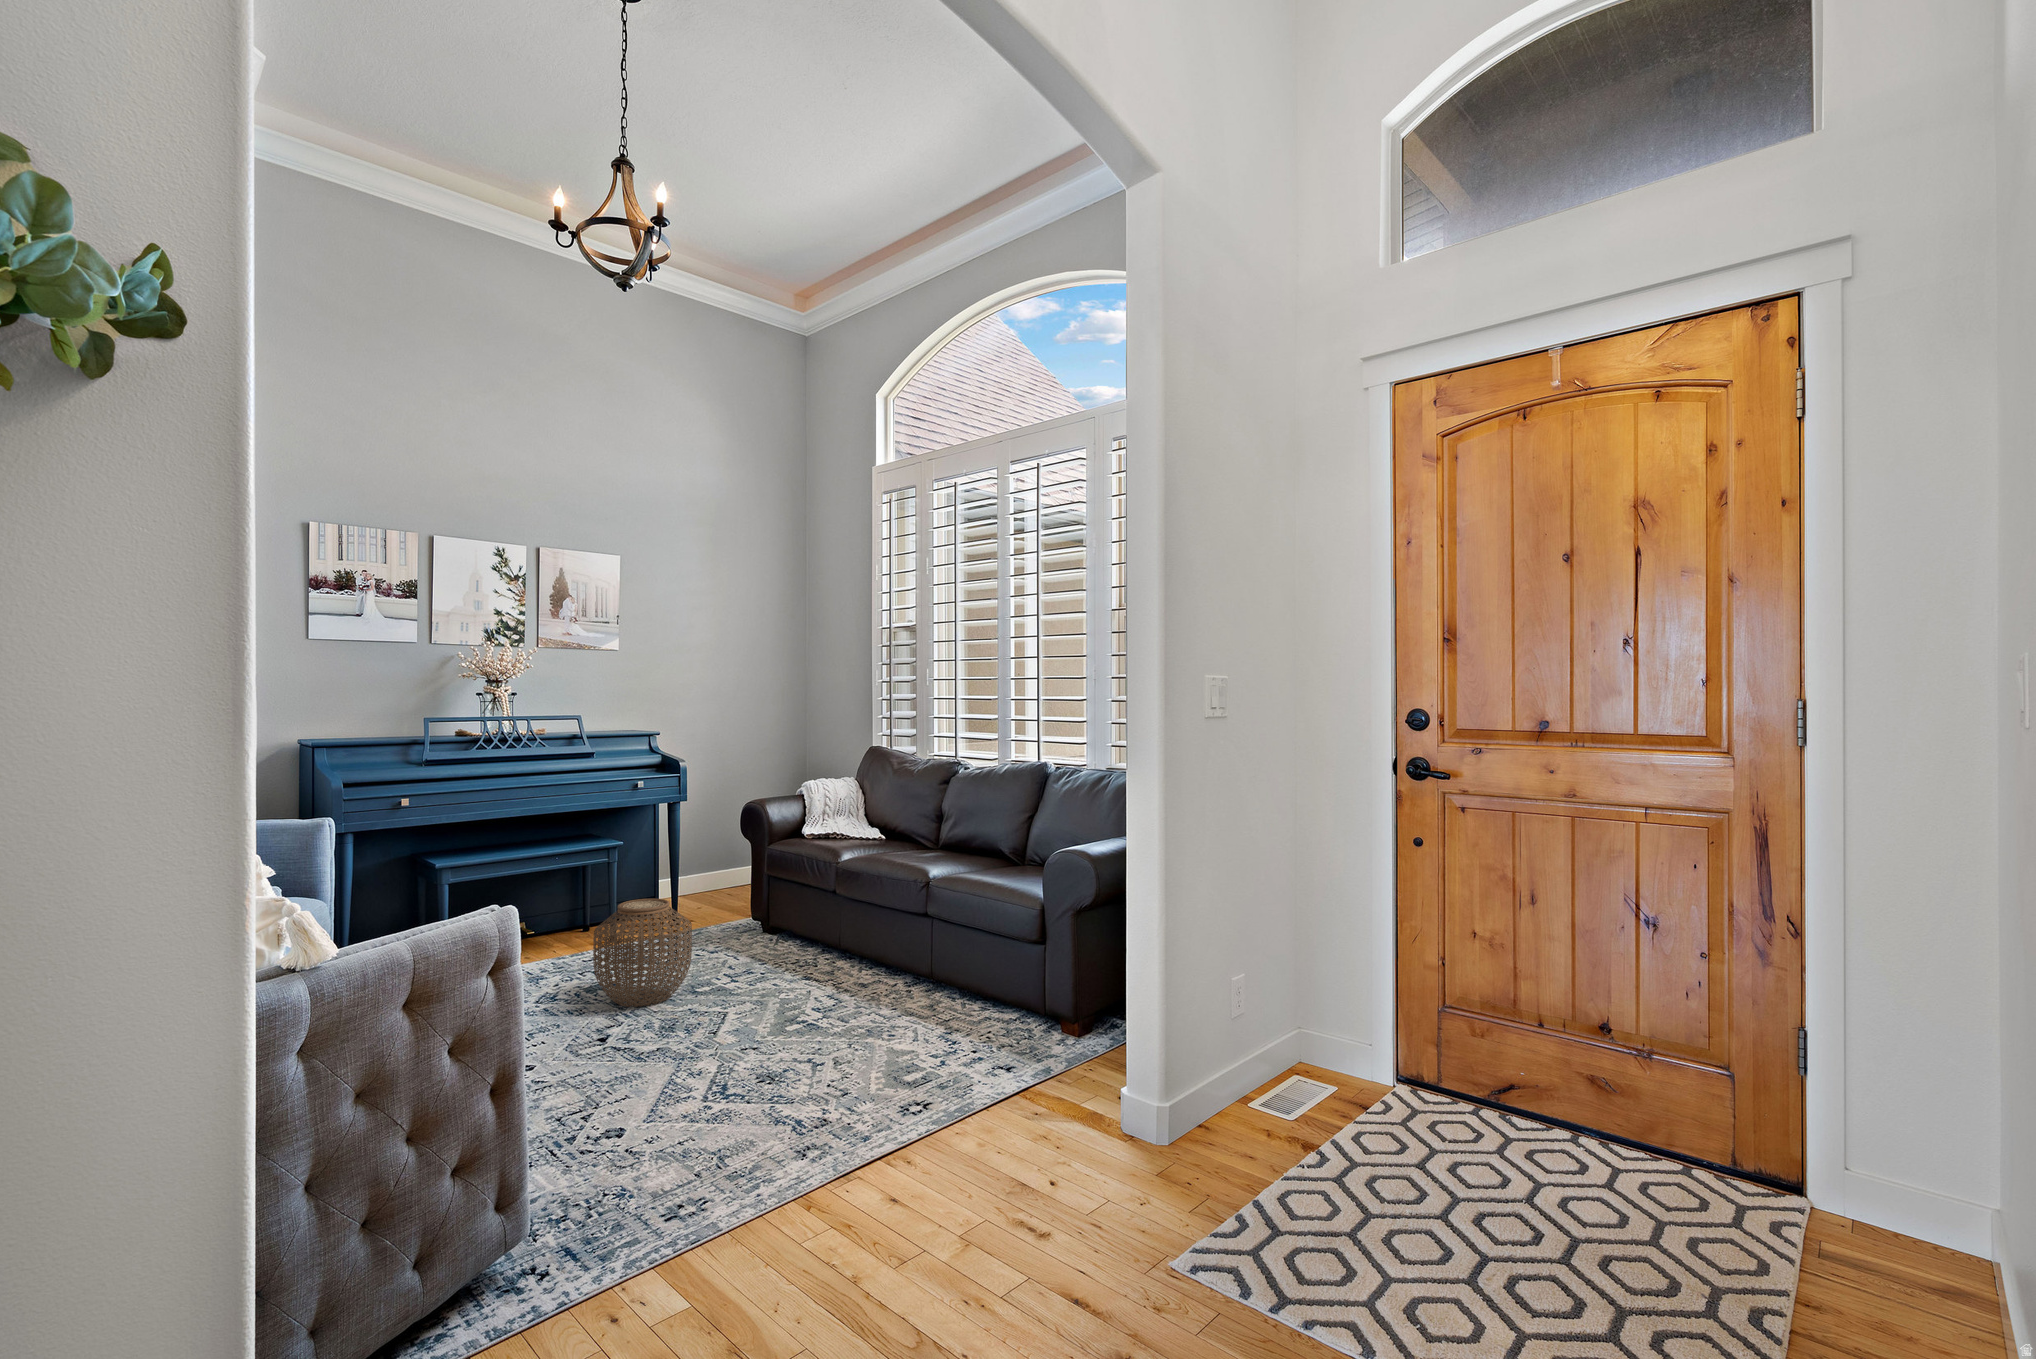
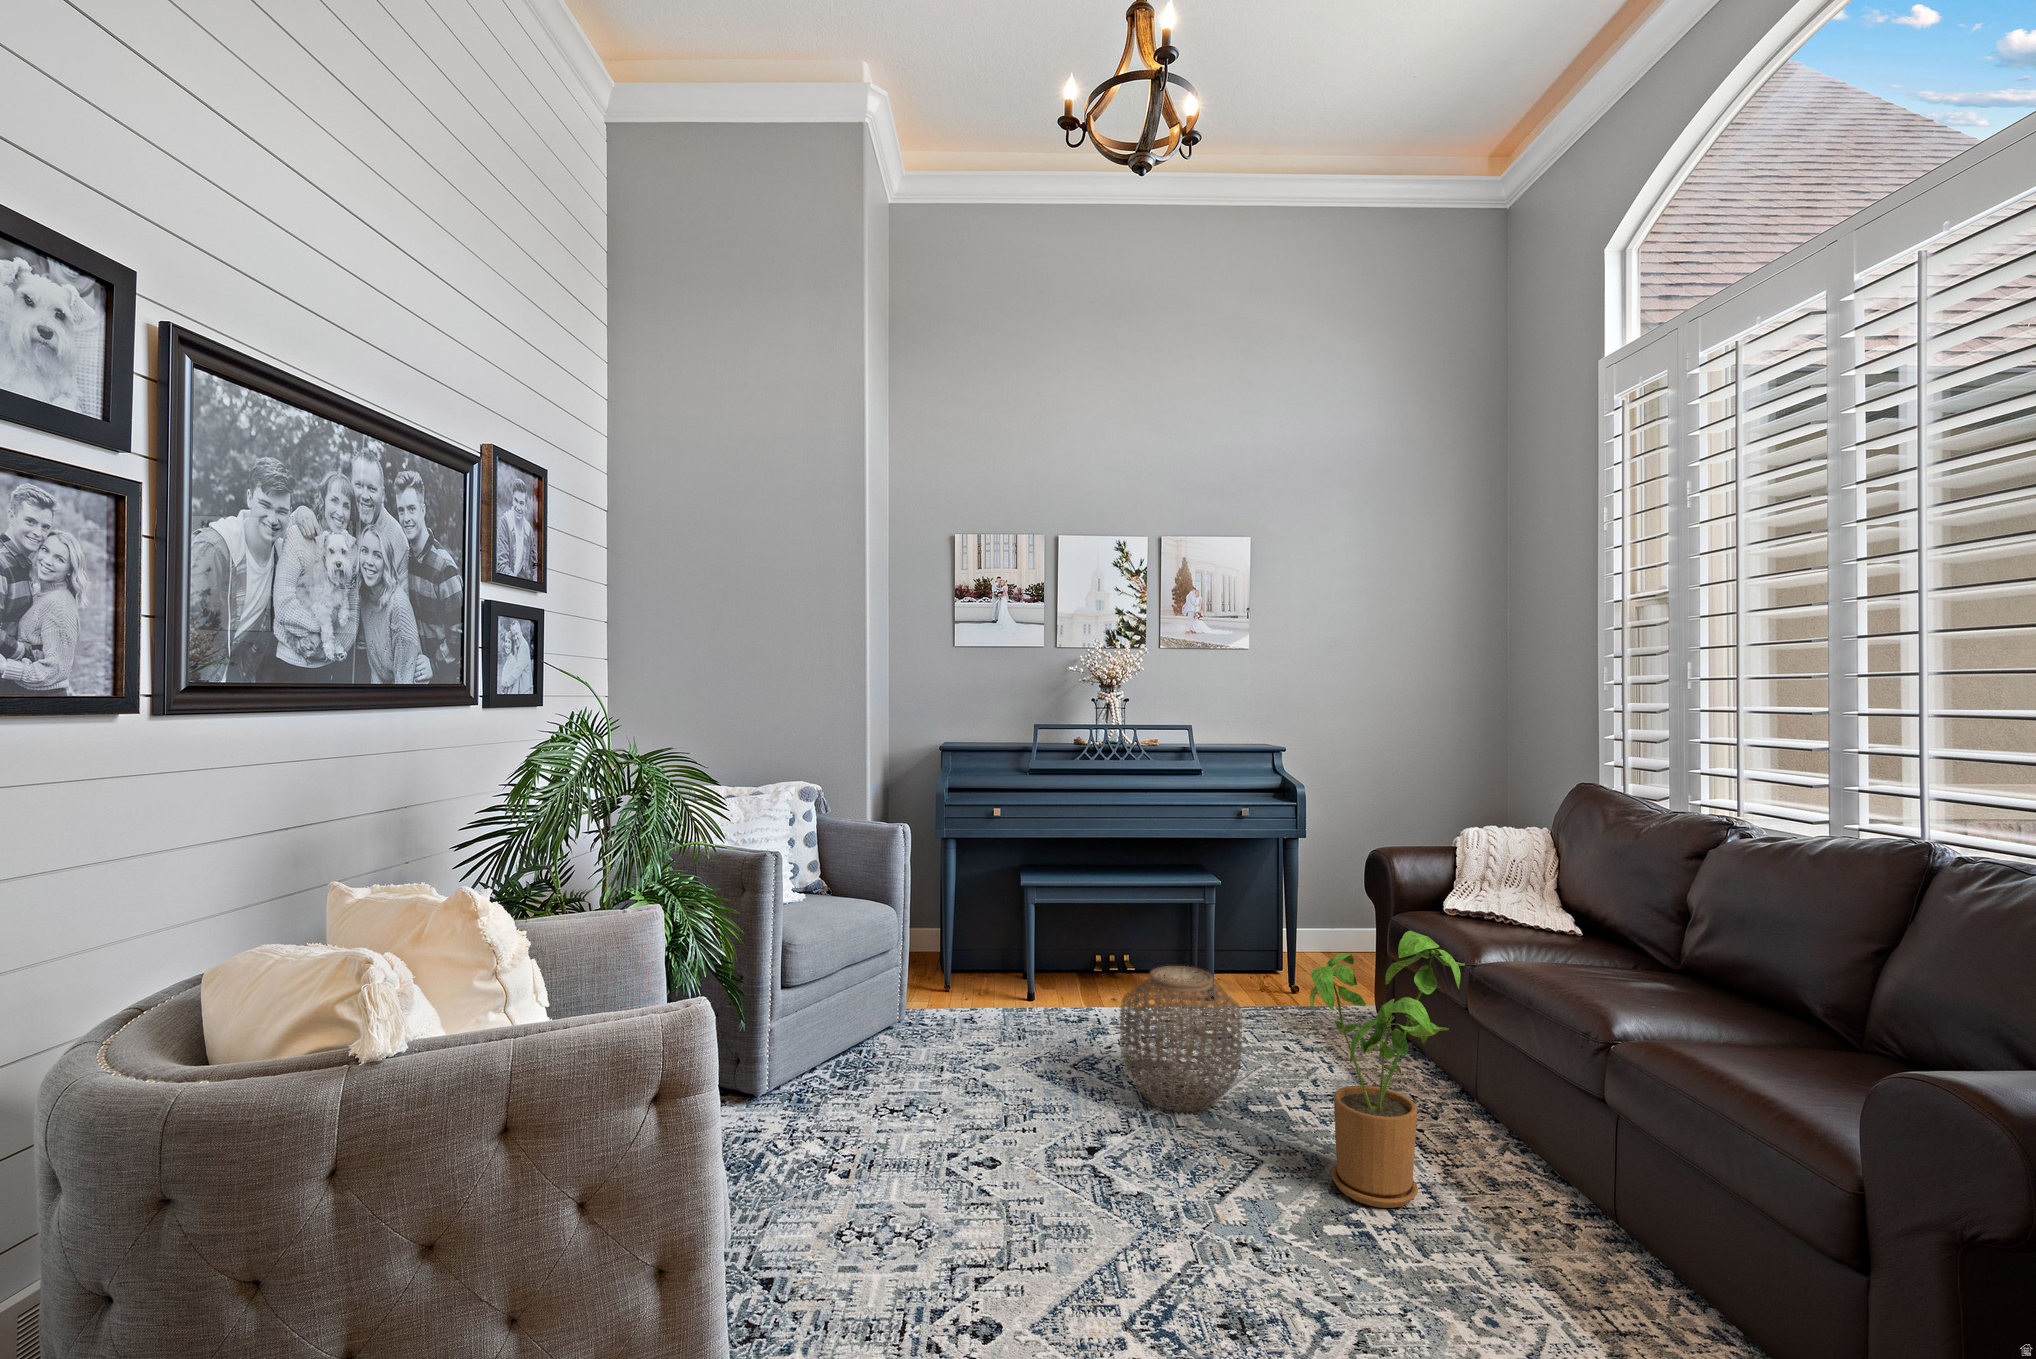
house plant: none [756,836,852,1013] -> present [1310,931,1465,1208]

